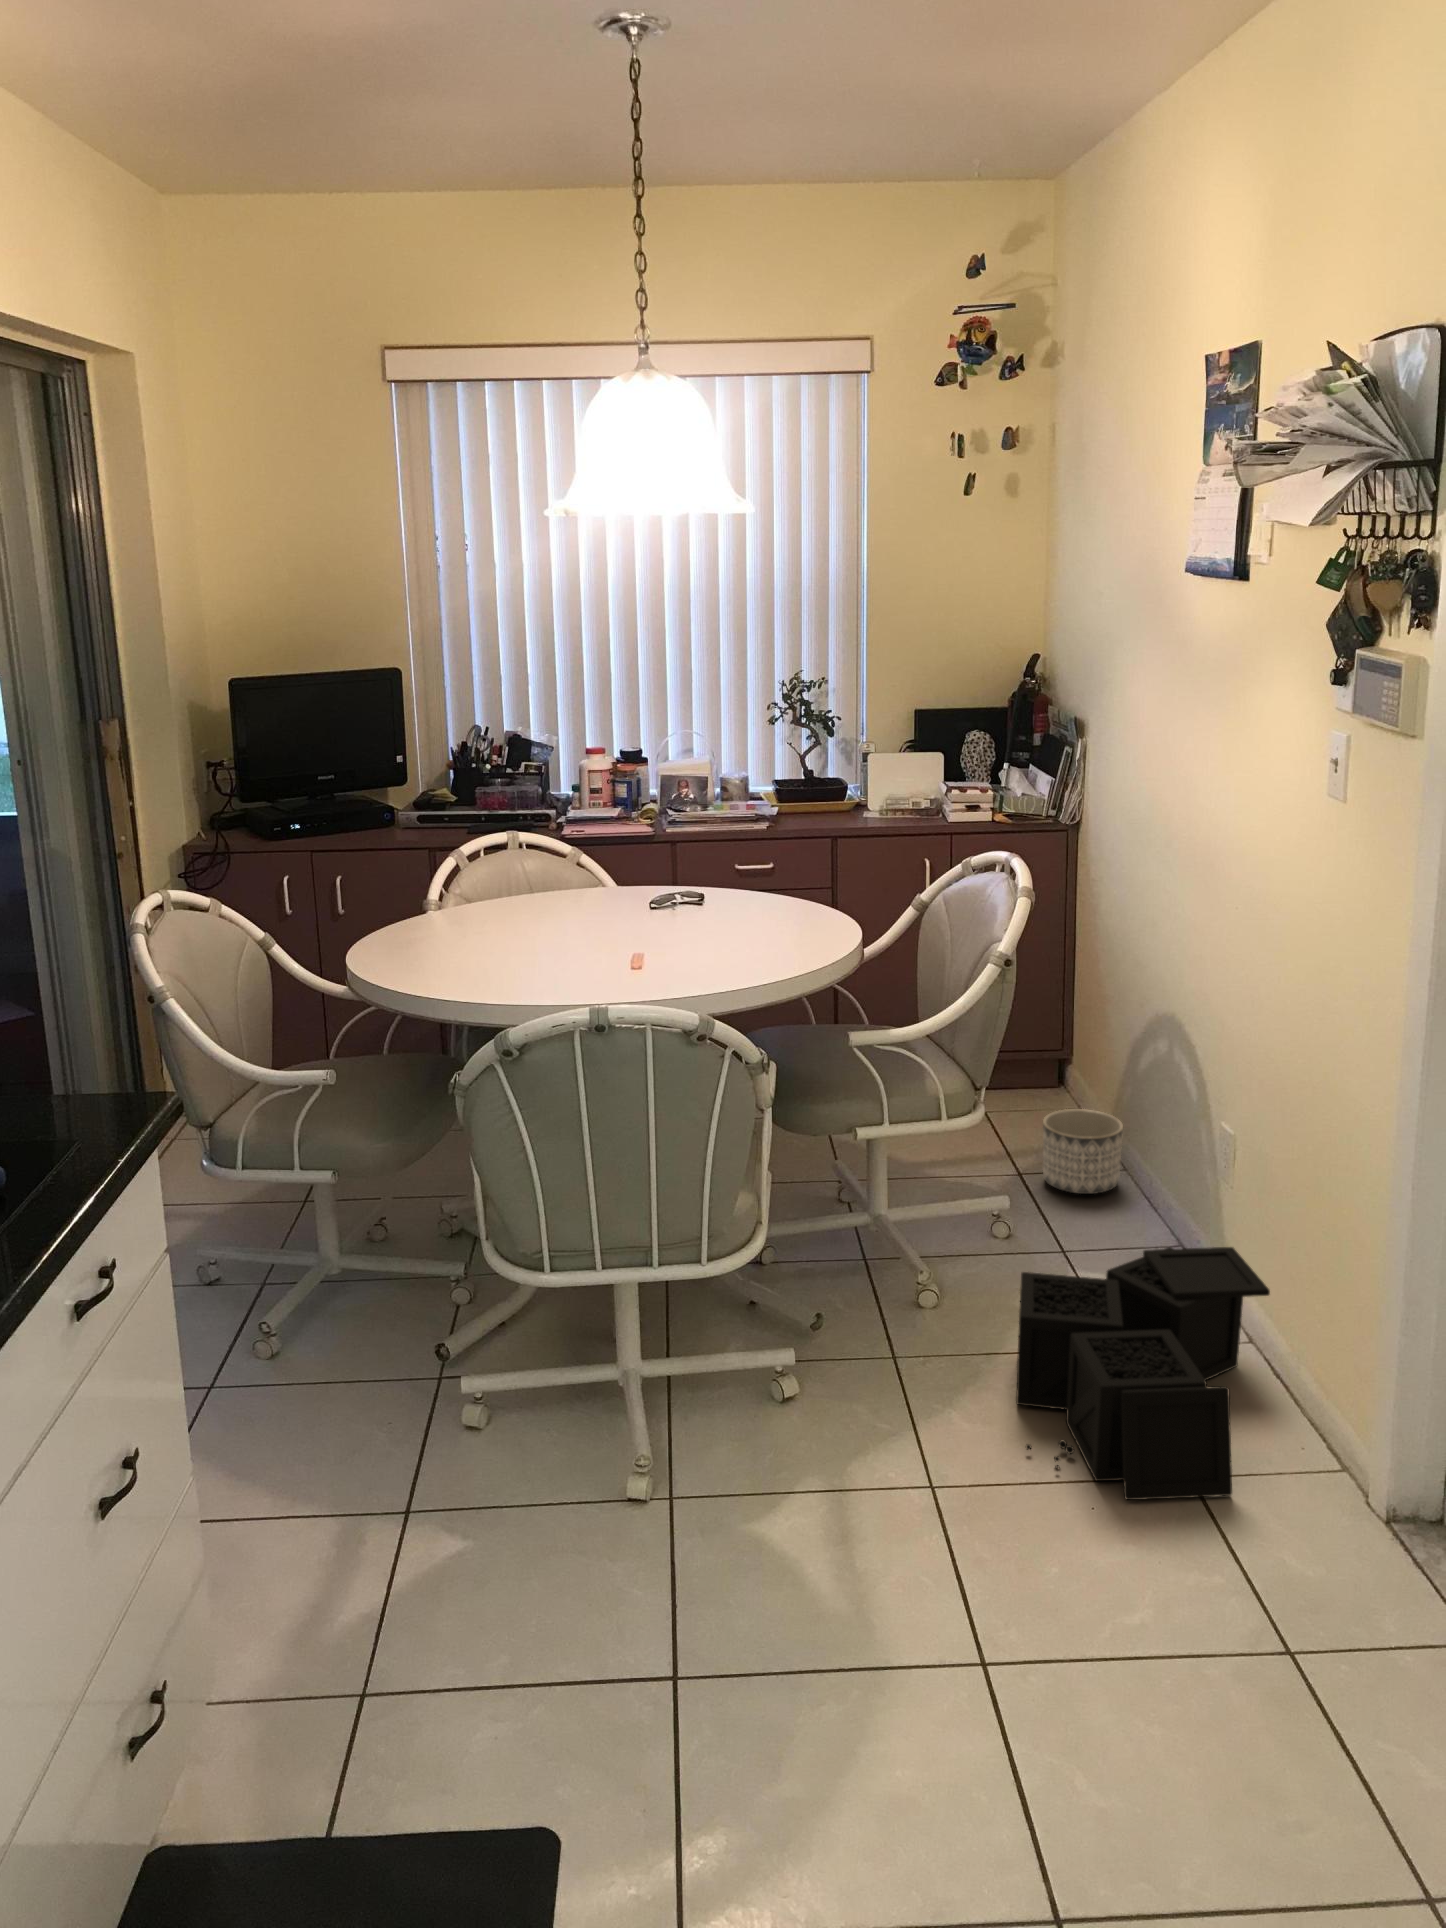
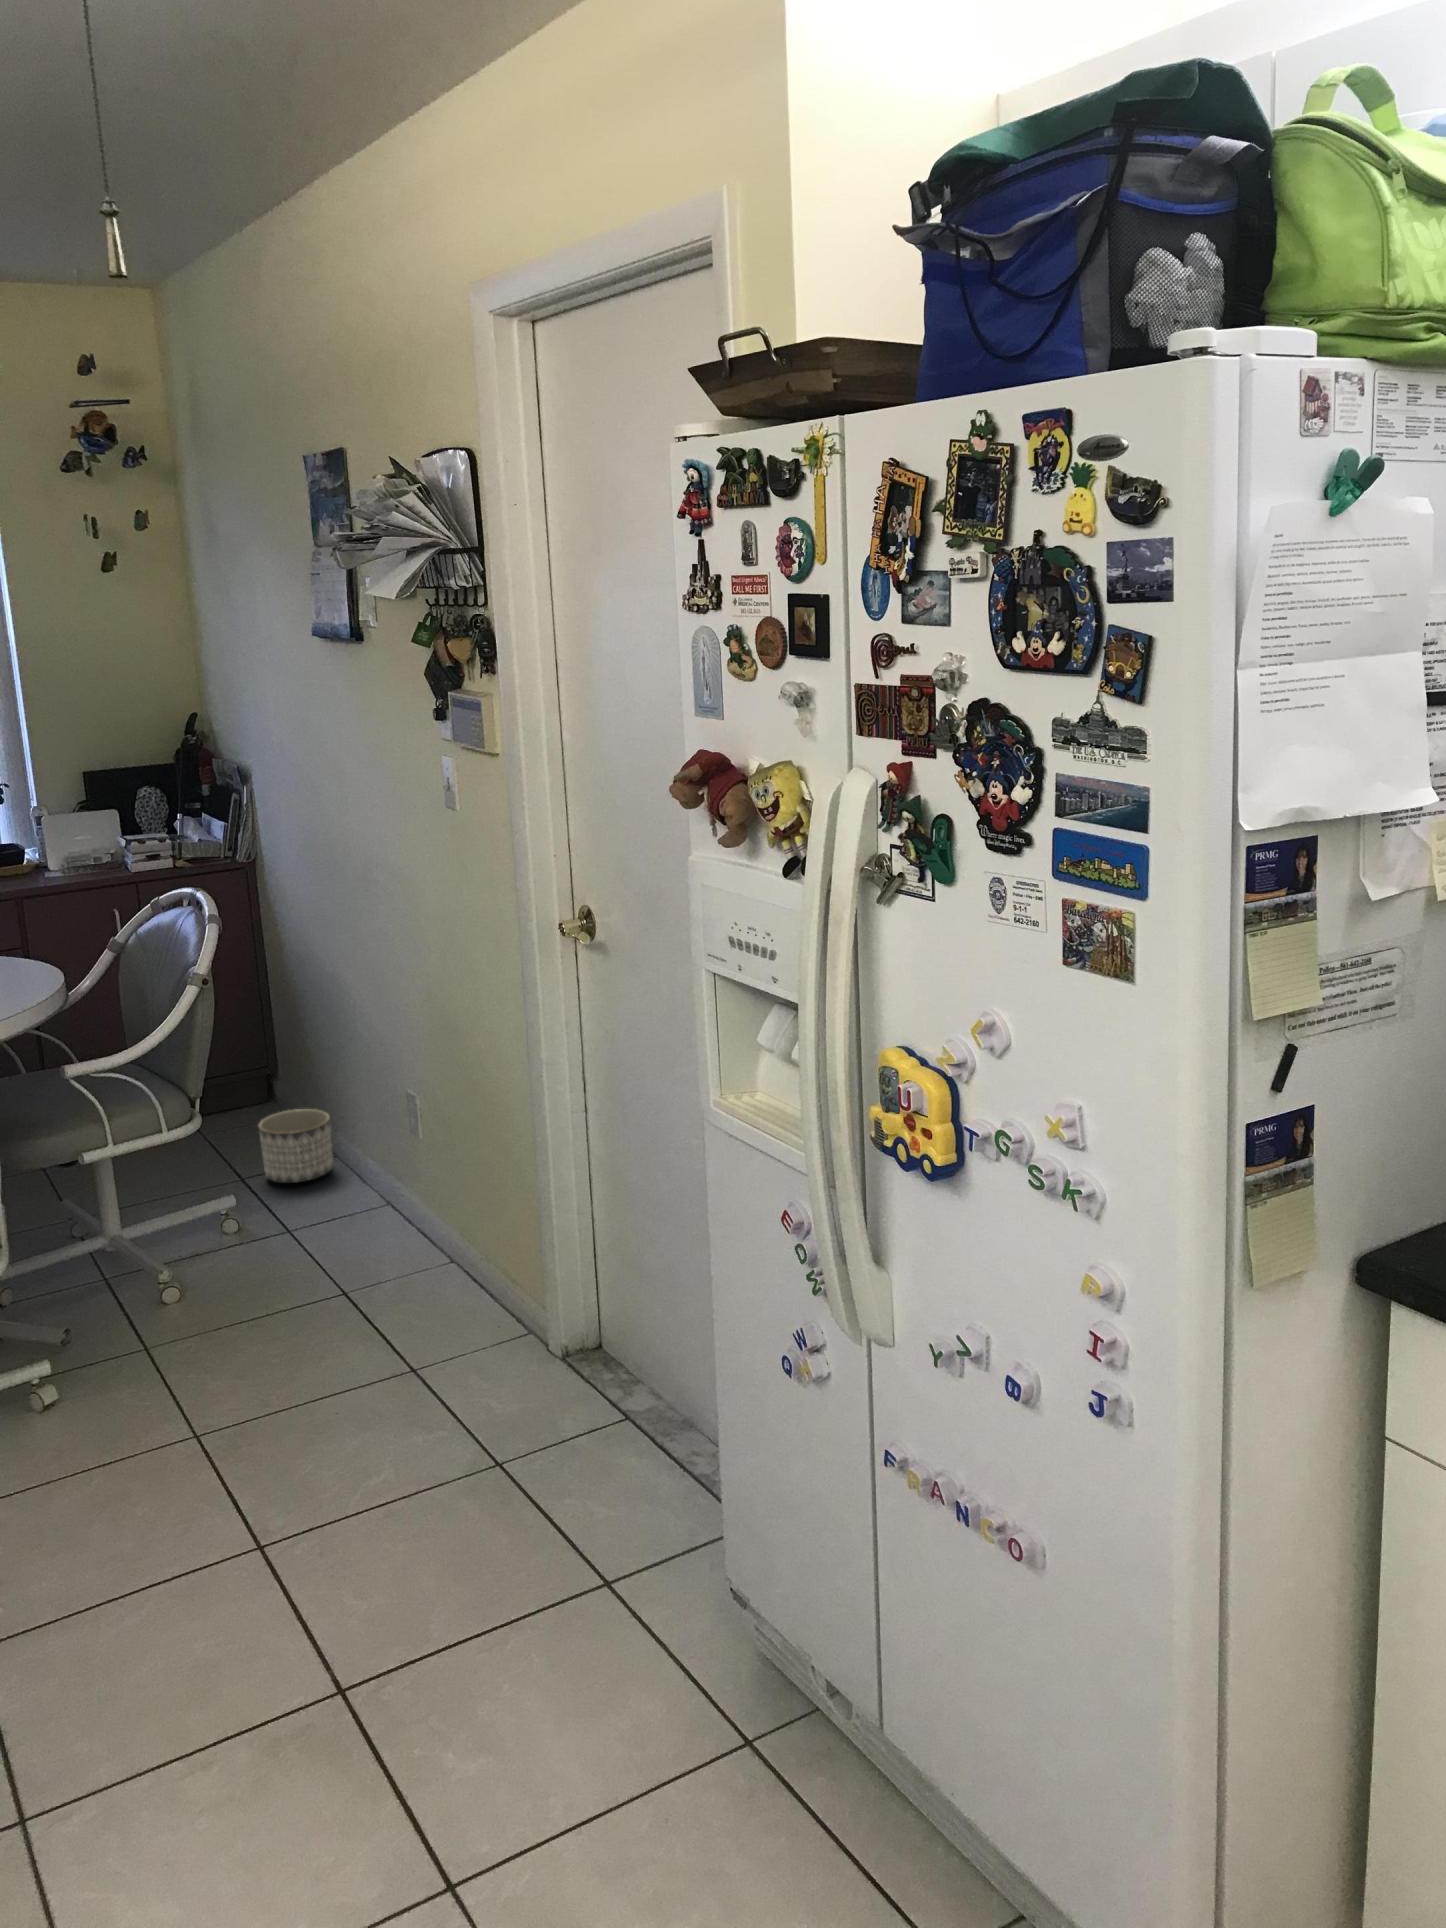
storage bin: present [1016,1247,1270,1500] -> none [254,1186,460,1399]

